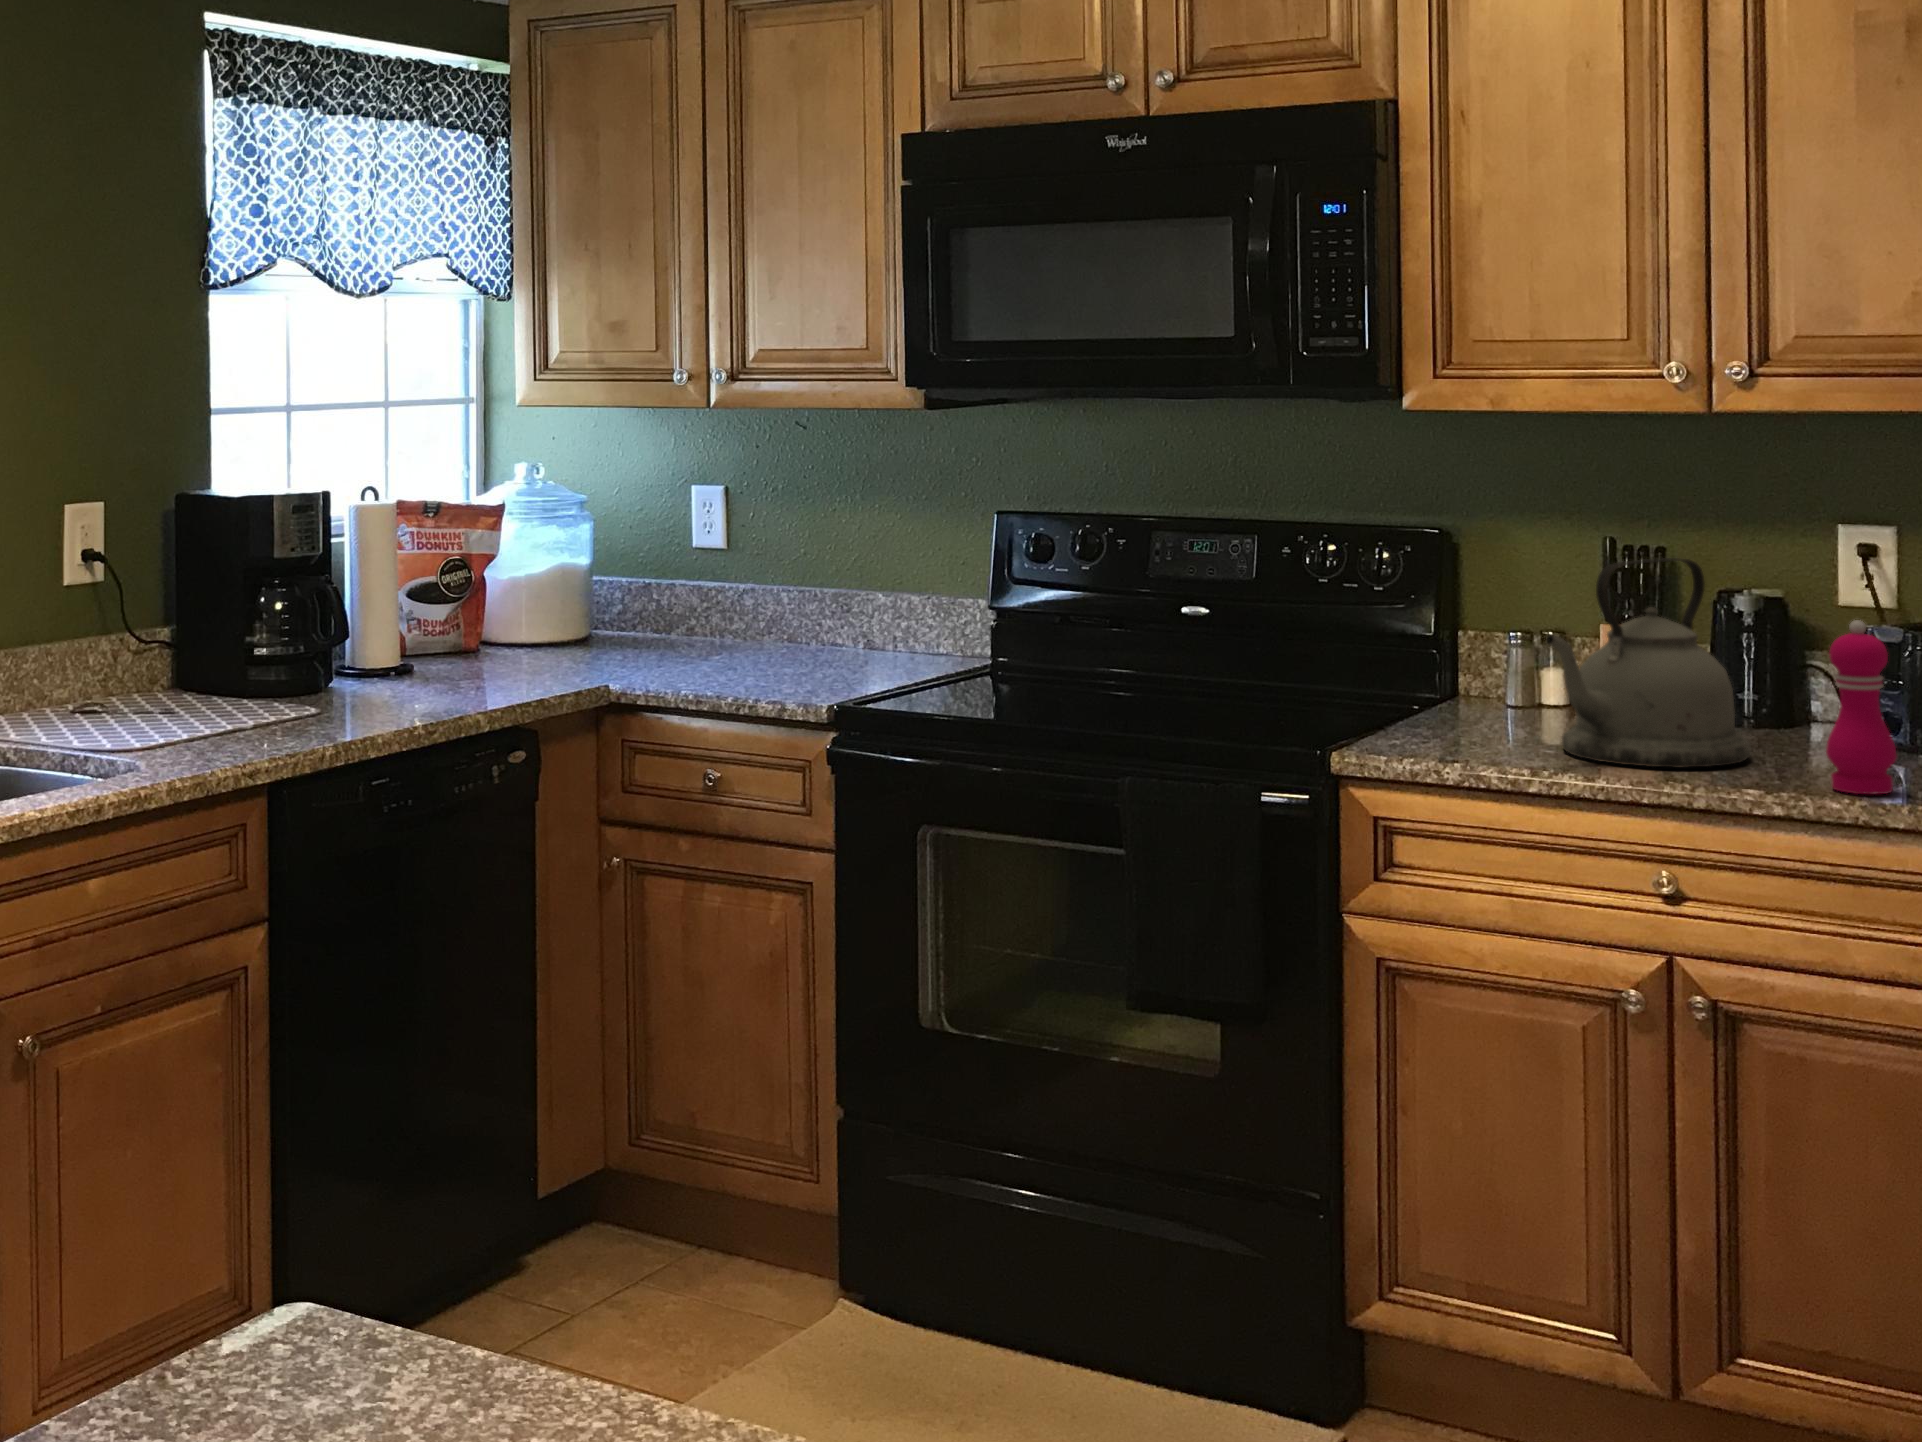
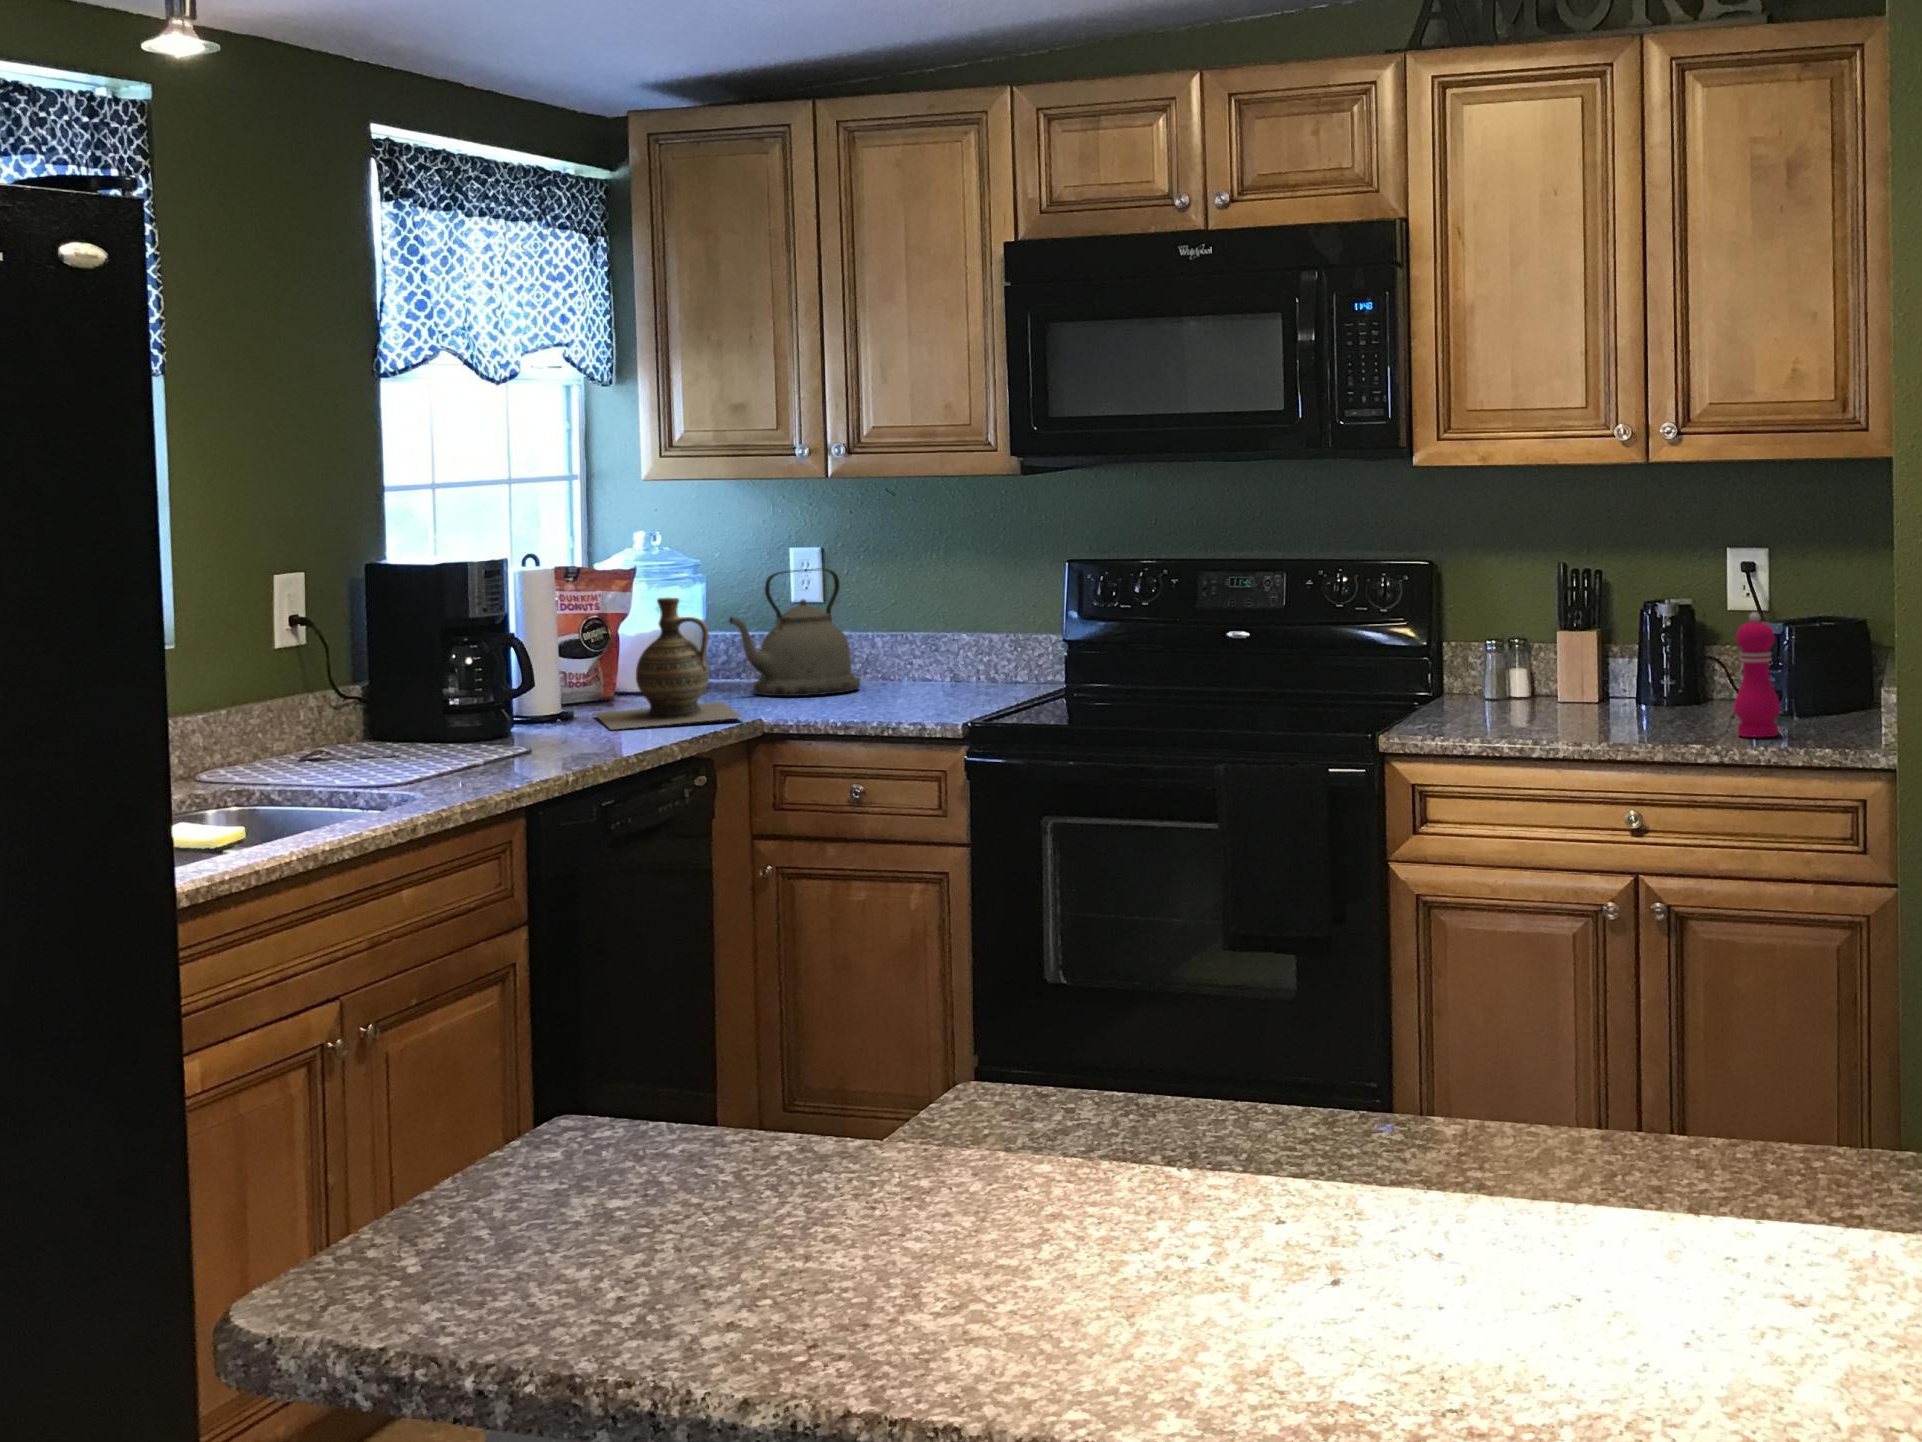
ceramic jug: none [429,540,583,690] -> present [595,598,743,730]
kettle: present [1546,558,1752,768] -> present [729,569,860,696]

